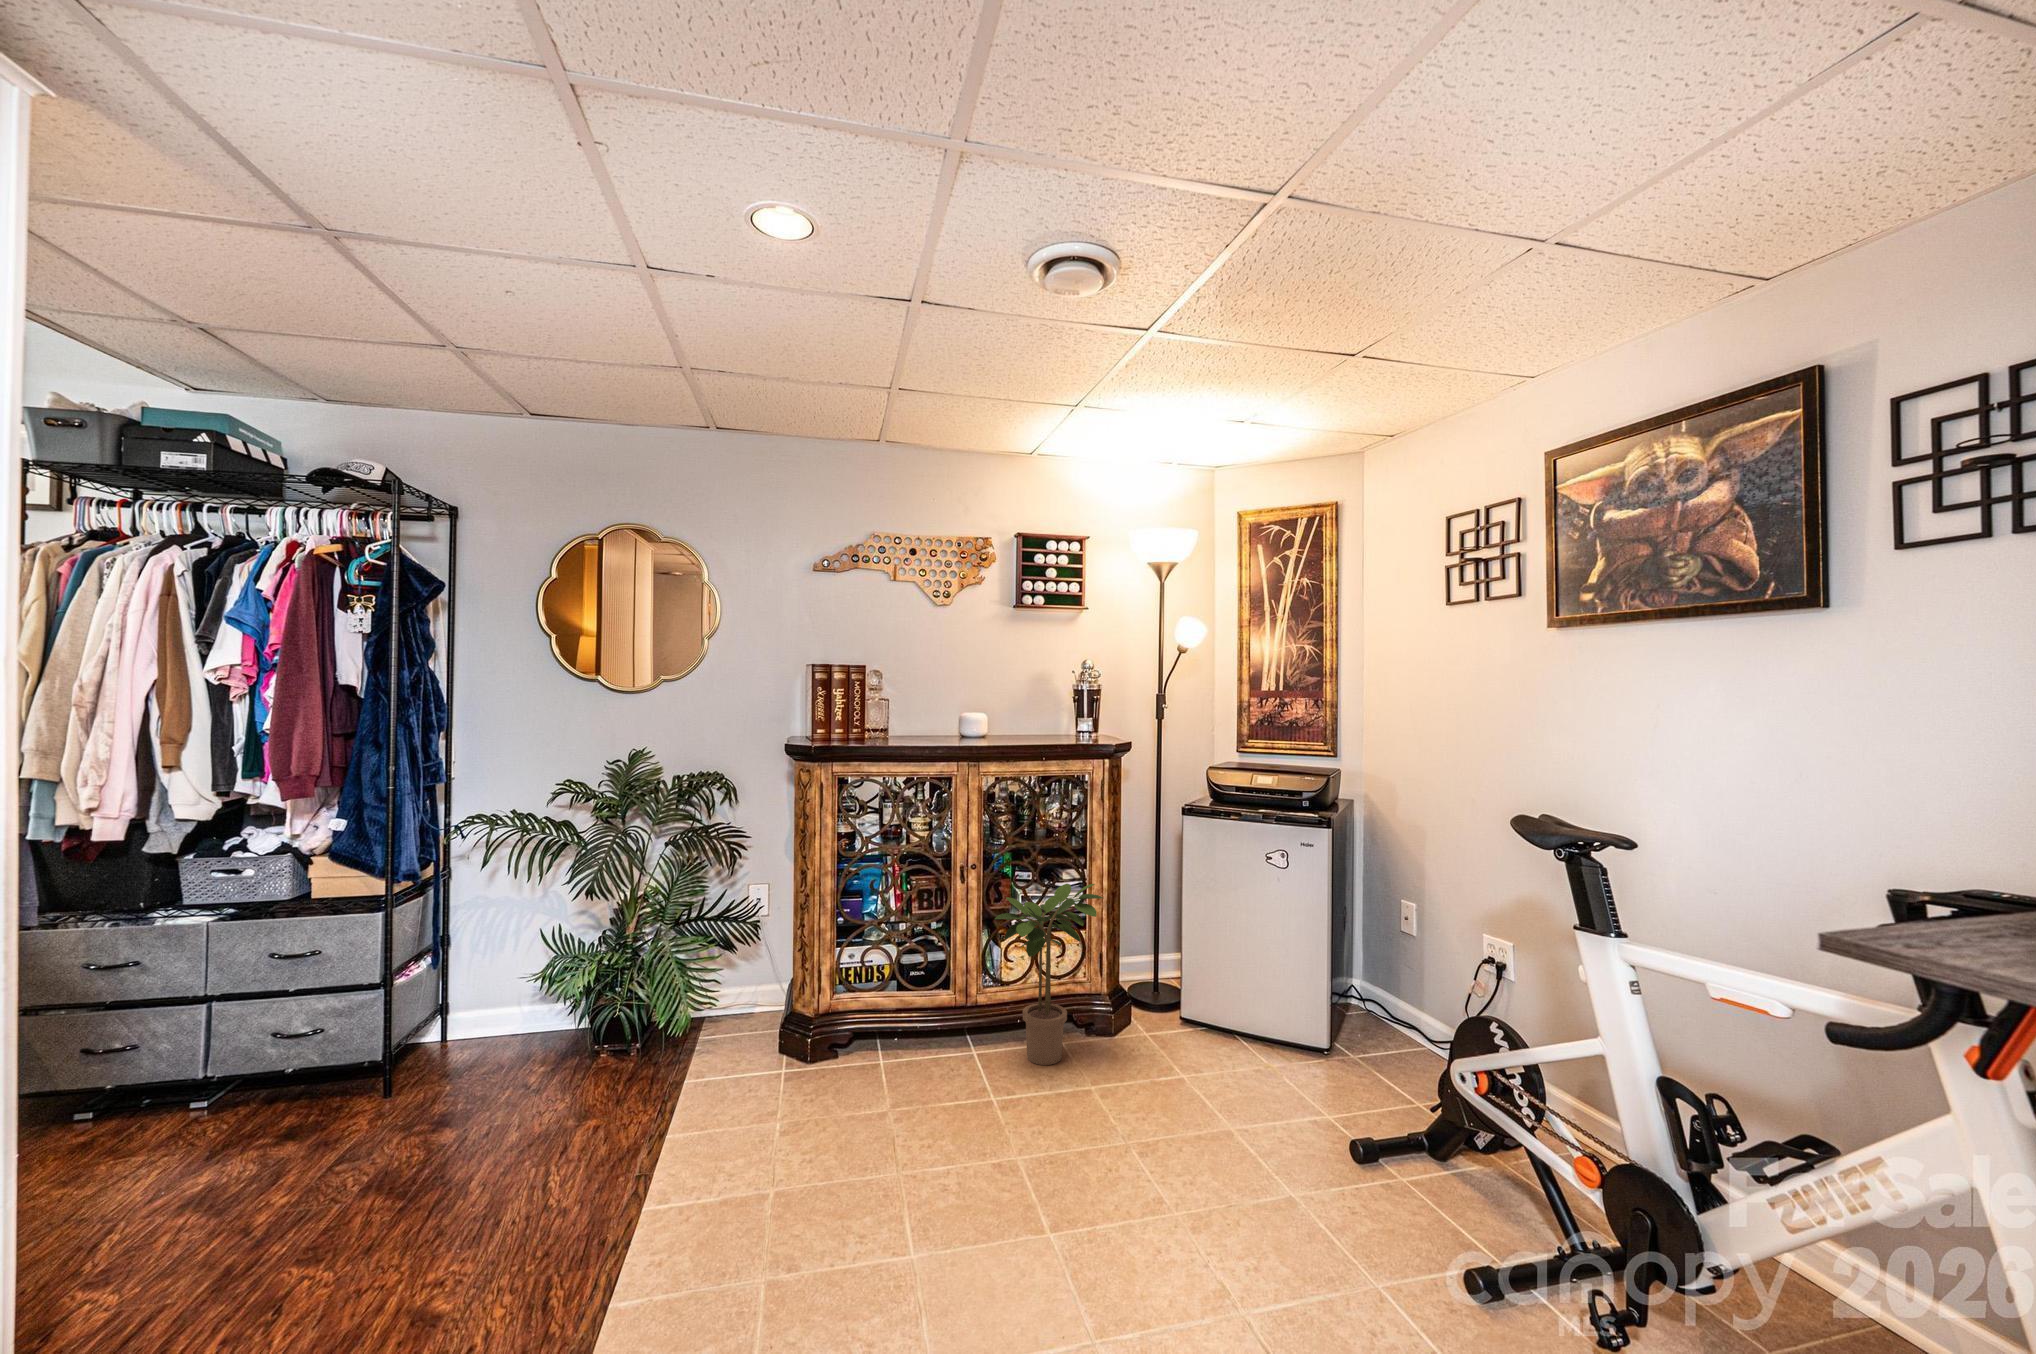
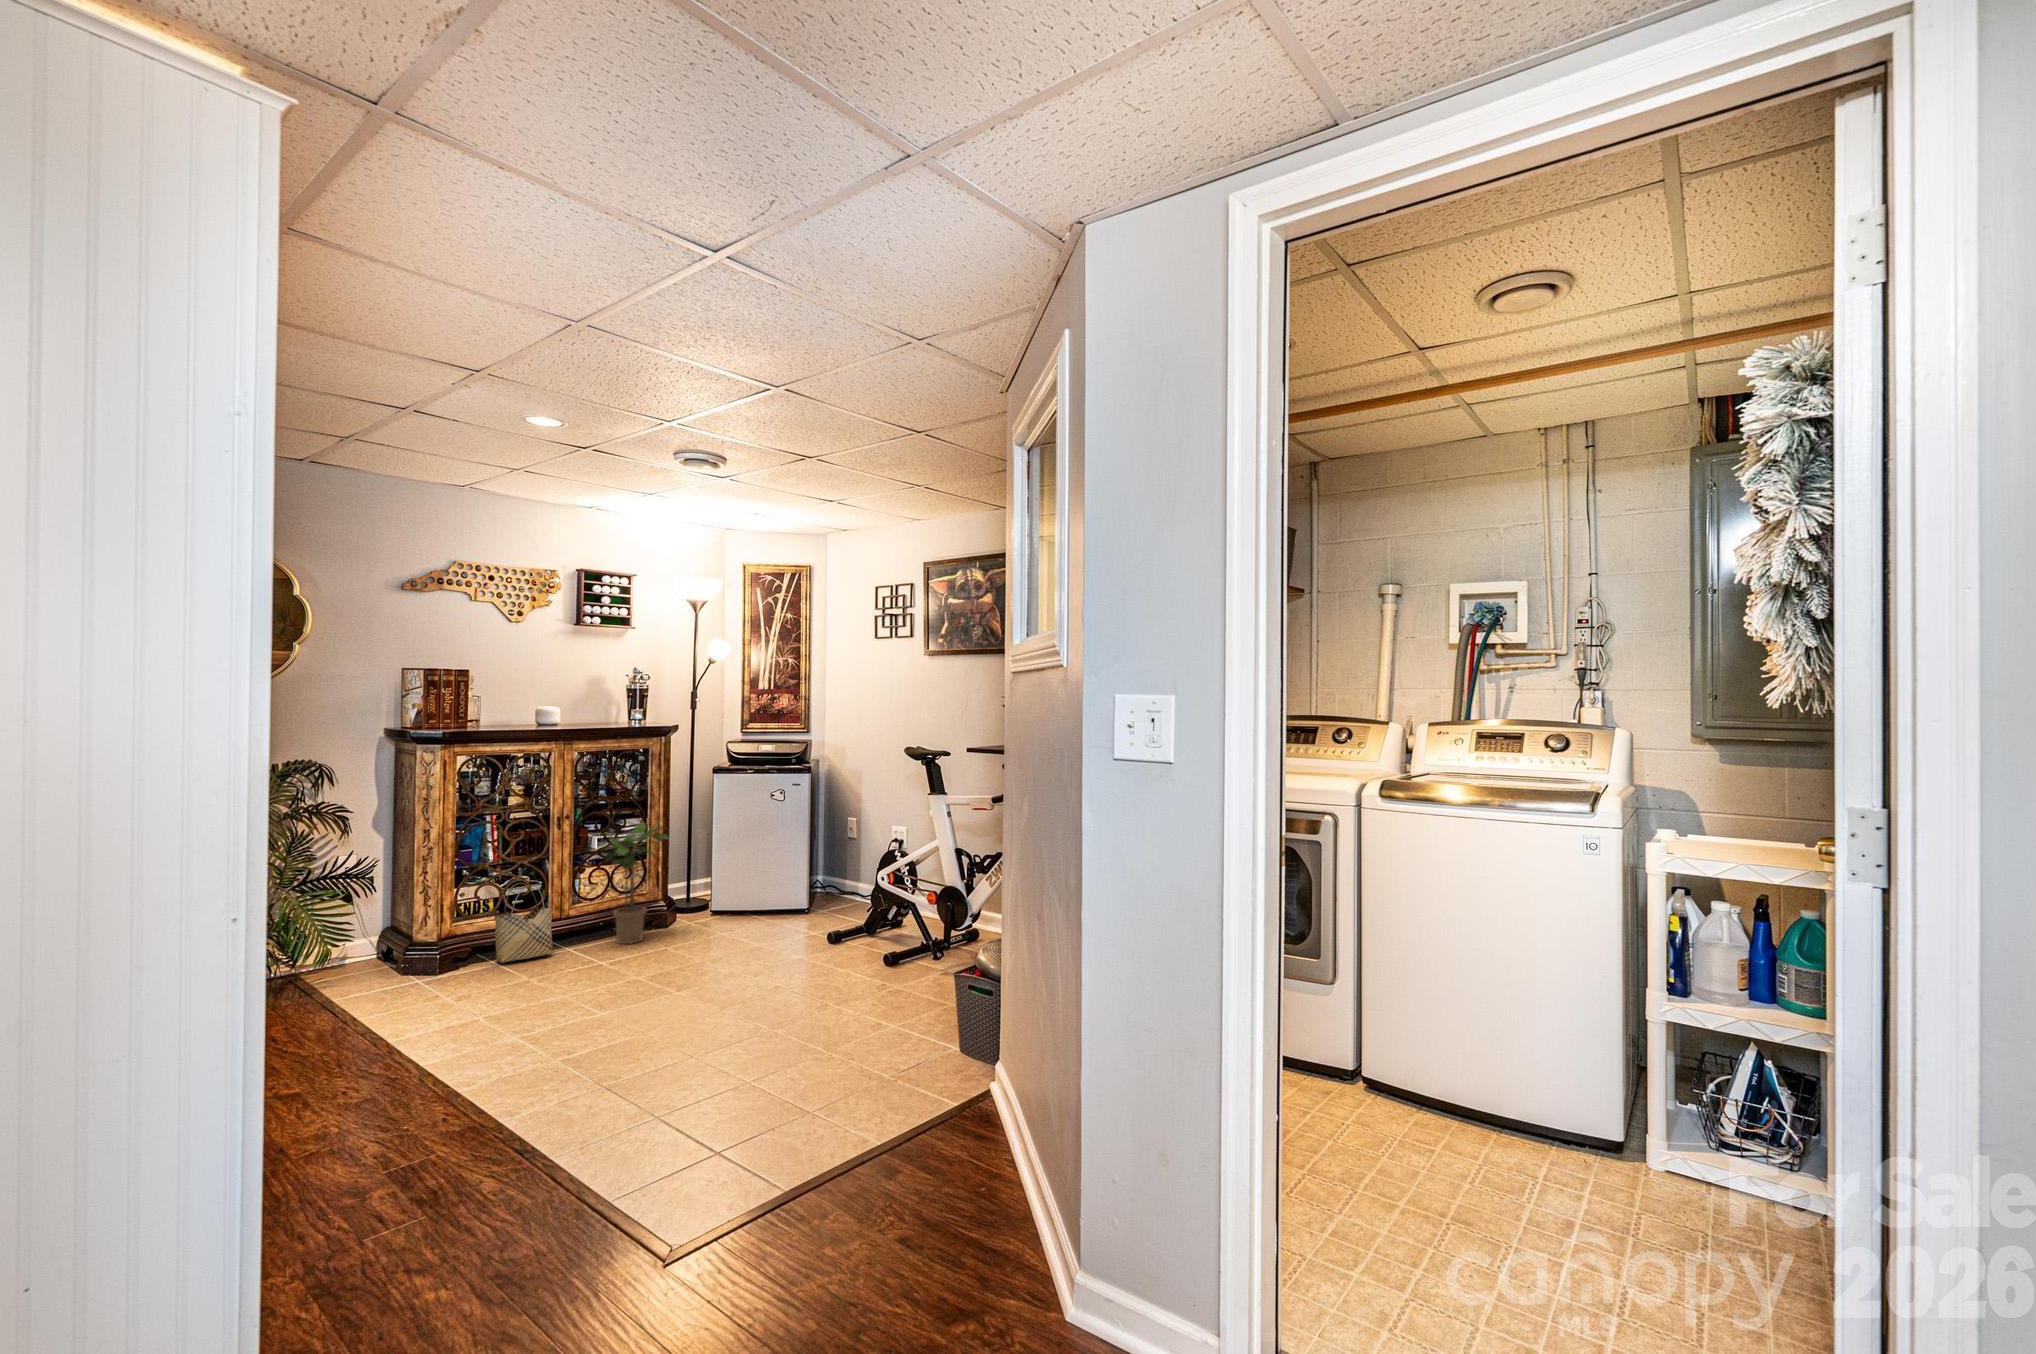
woven basket: none [867,951,942,1062] -> present [494,883,553,963]

